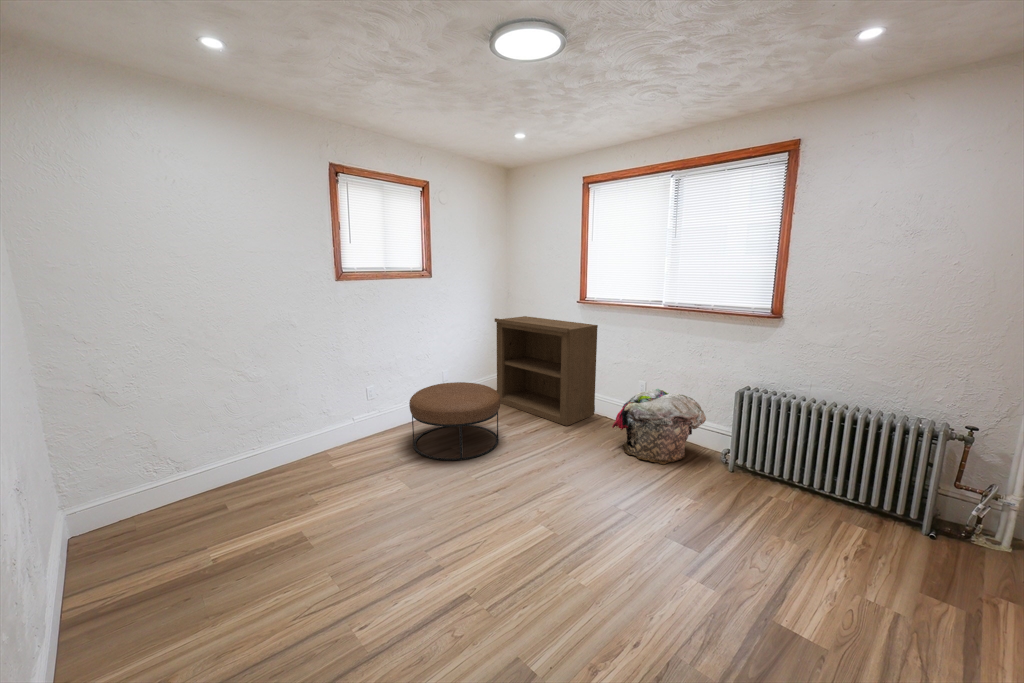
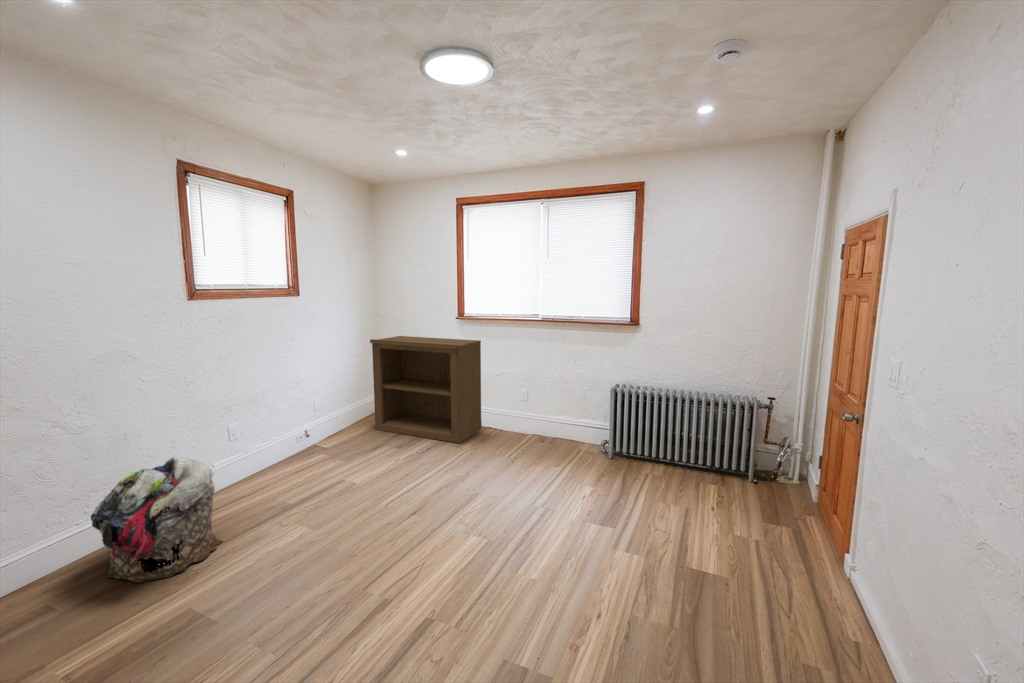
ottoman: present [409,382,500,460] -> none [290,410,397,498]
laundry basket: present [612,389,706,464] -> present [91,457,223,583]

